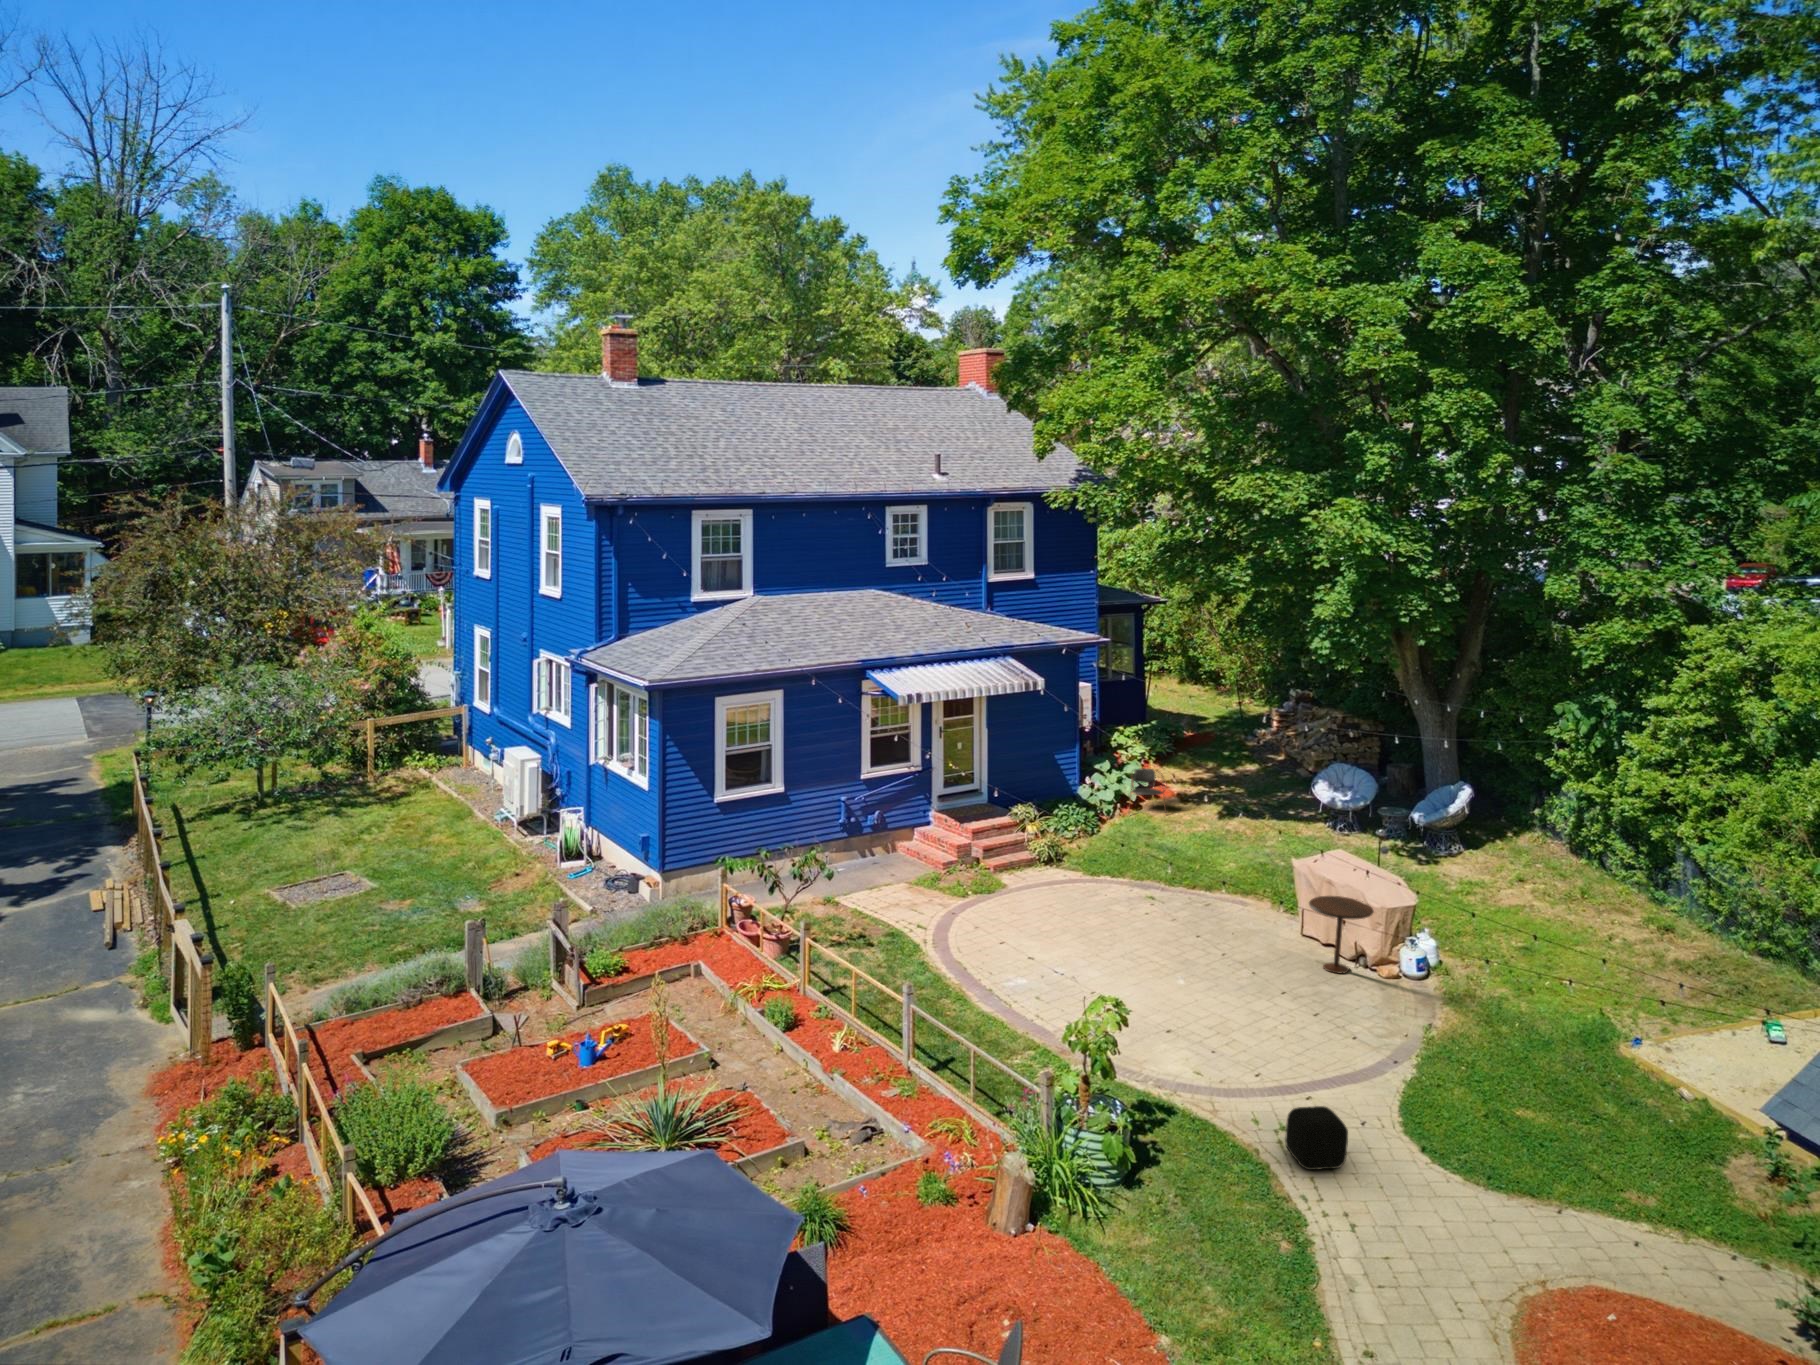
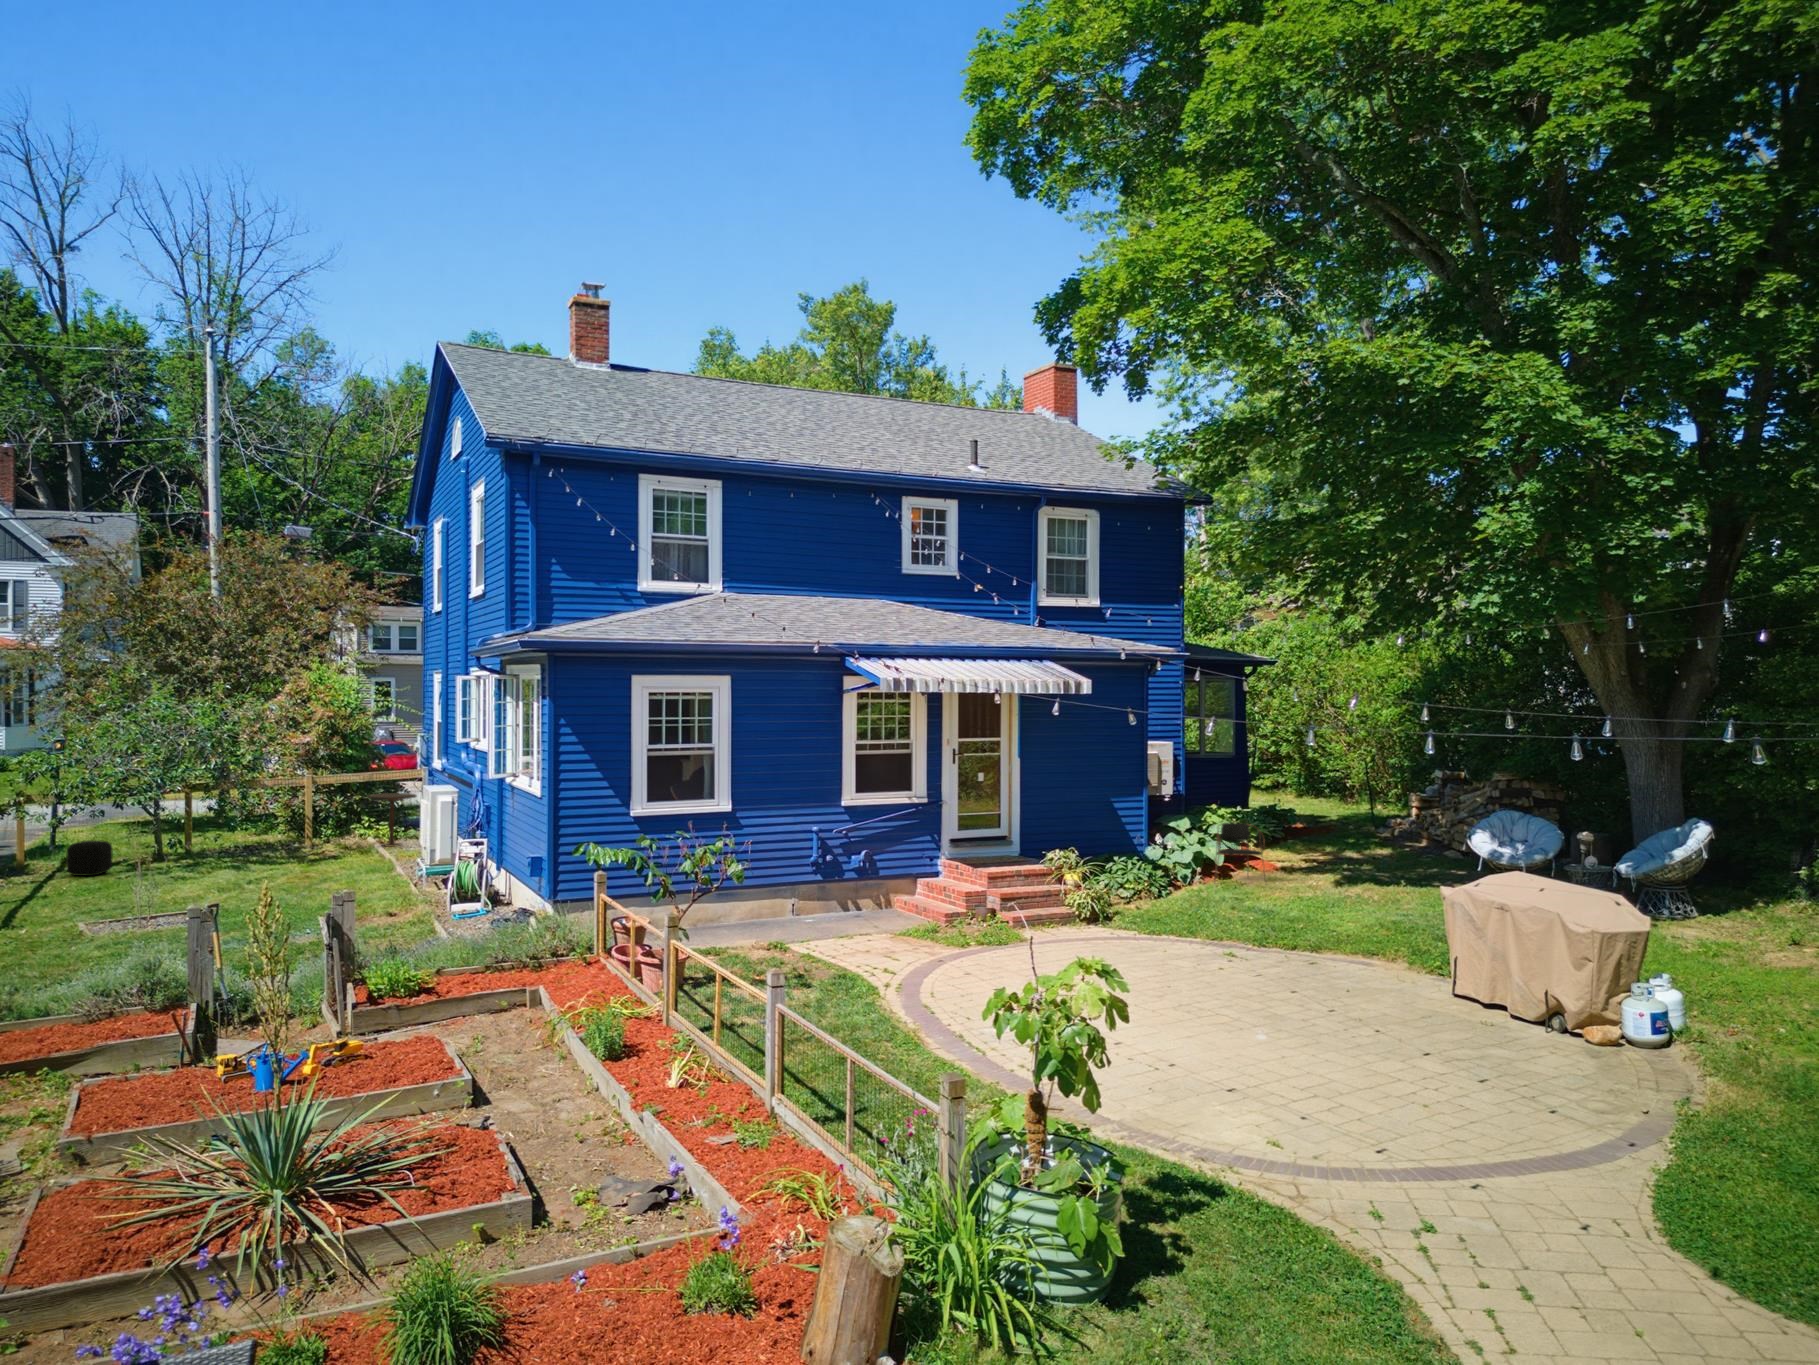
pedestal table: present [1309,896,1374,973] -> present [367,793,416,847]
ottoman: present [1285,1106,1348,1170] -> present [66,840,113,876]

